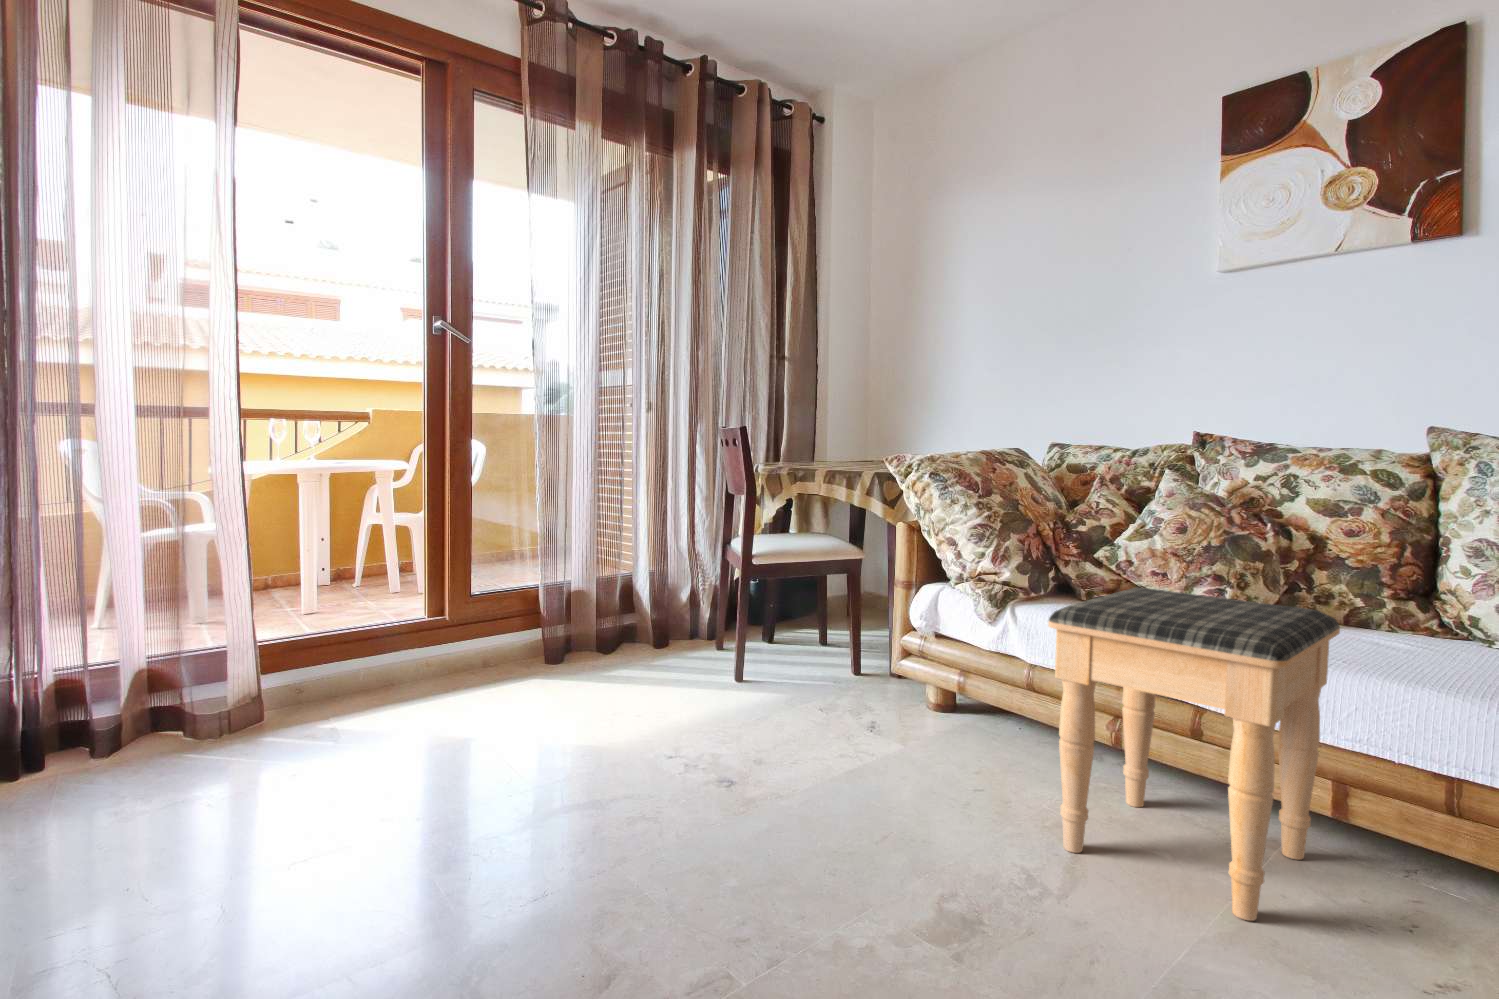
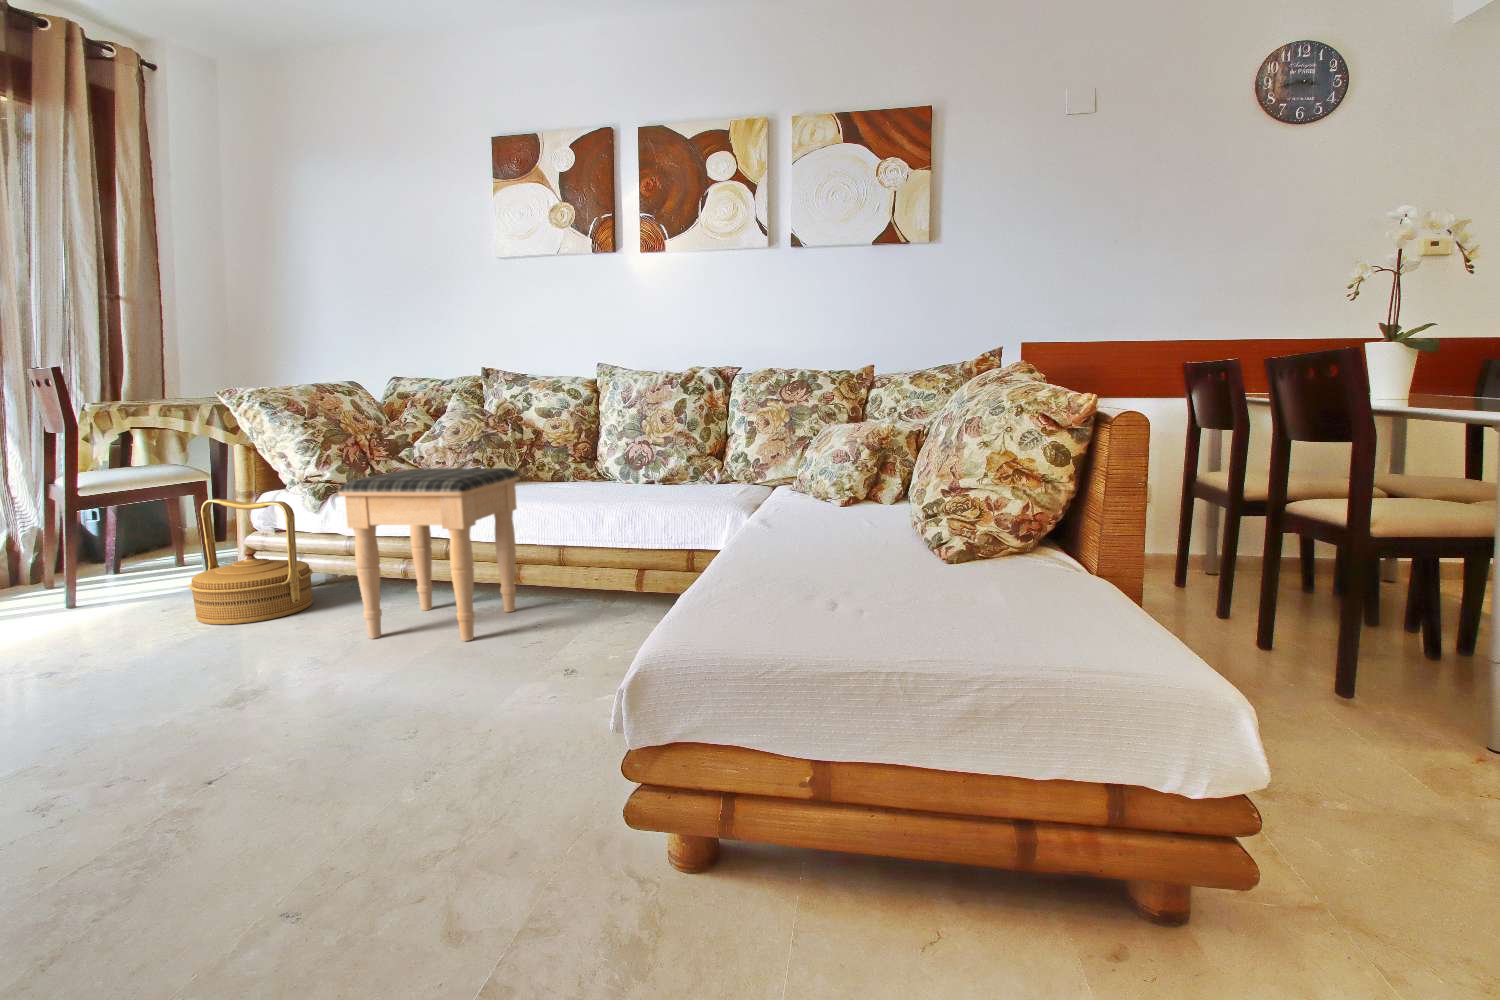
woven basket: none [838,589,972,760] -> present [189,499,313,625]

